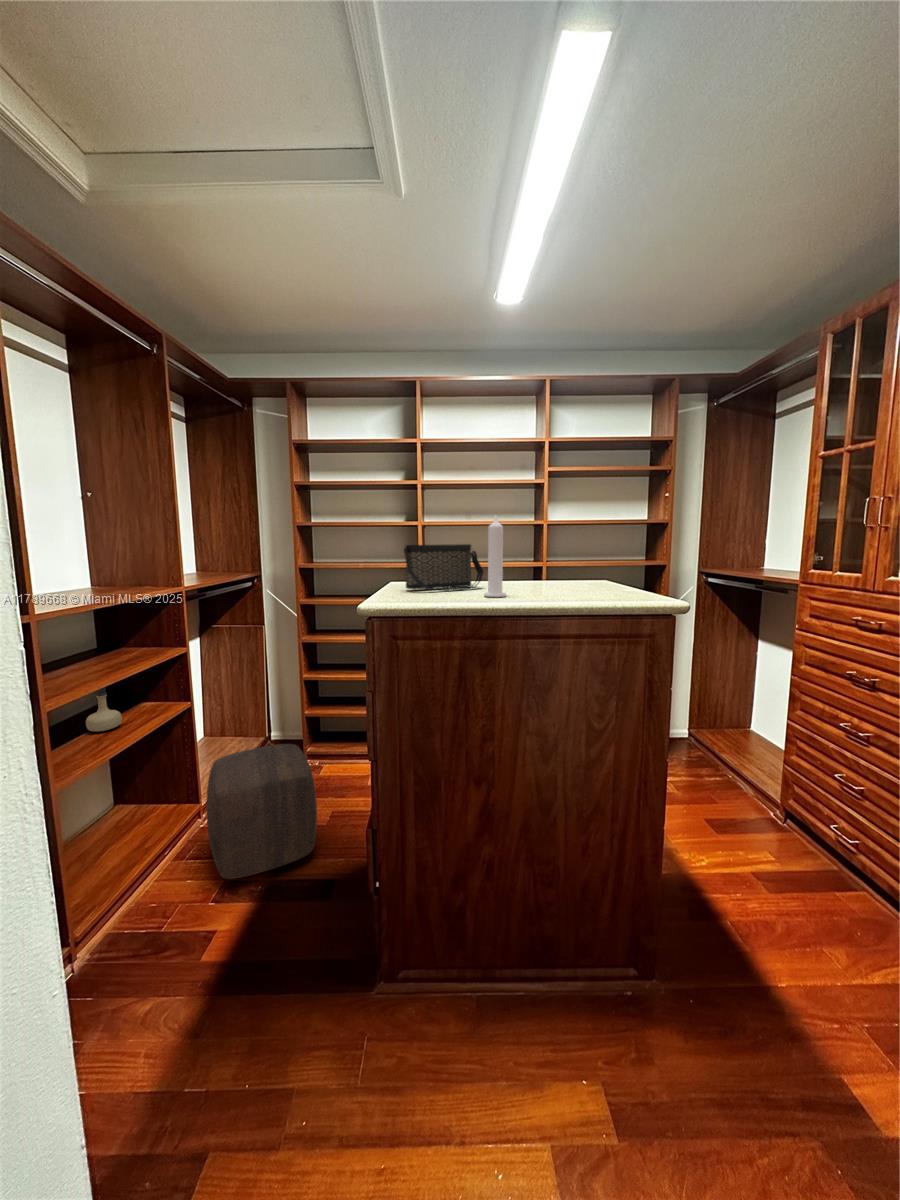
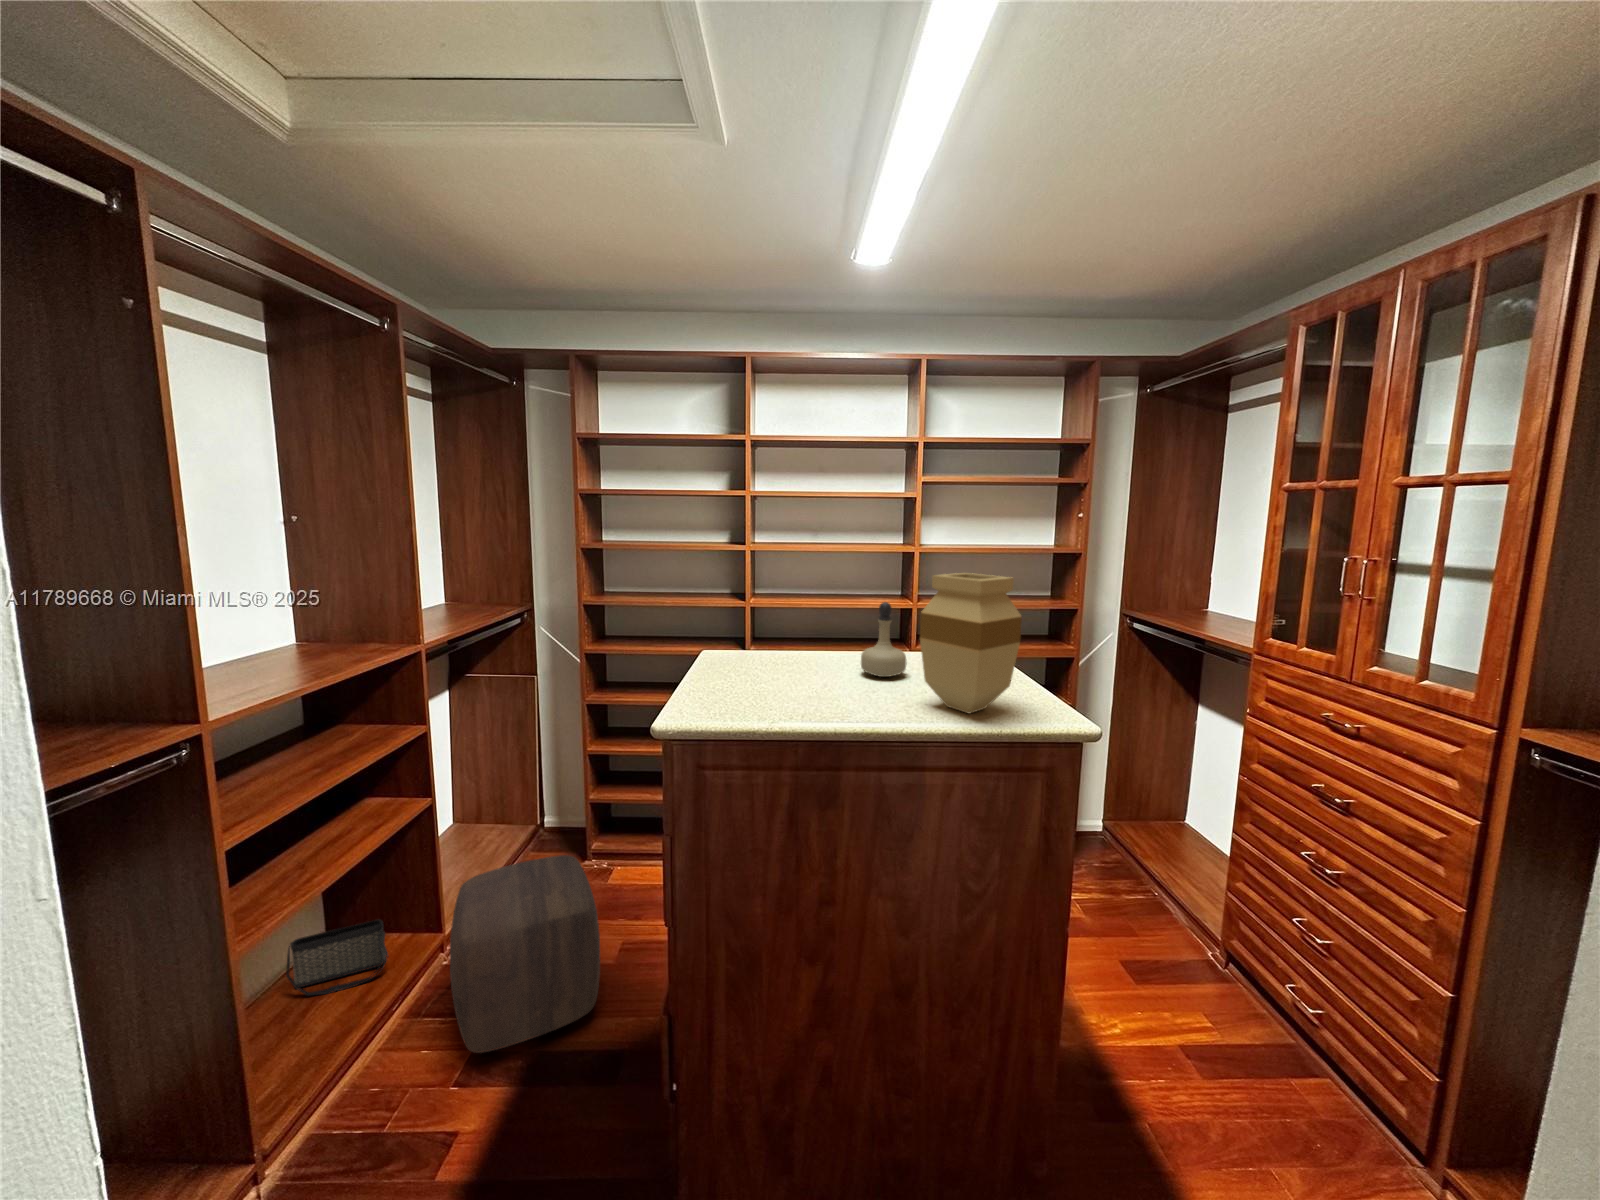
vase: none [552,494,627,597] -> present [920,573,1022,713]
candle: present [484,516,506,597] -> none [826,597,857,709]
handbag: present [404,544,483,591] -> present [286,920,388,995]
perfume bottle: present [86,687,122,732] -> present [861,602,907,677]

